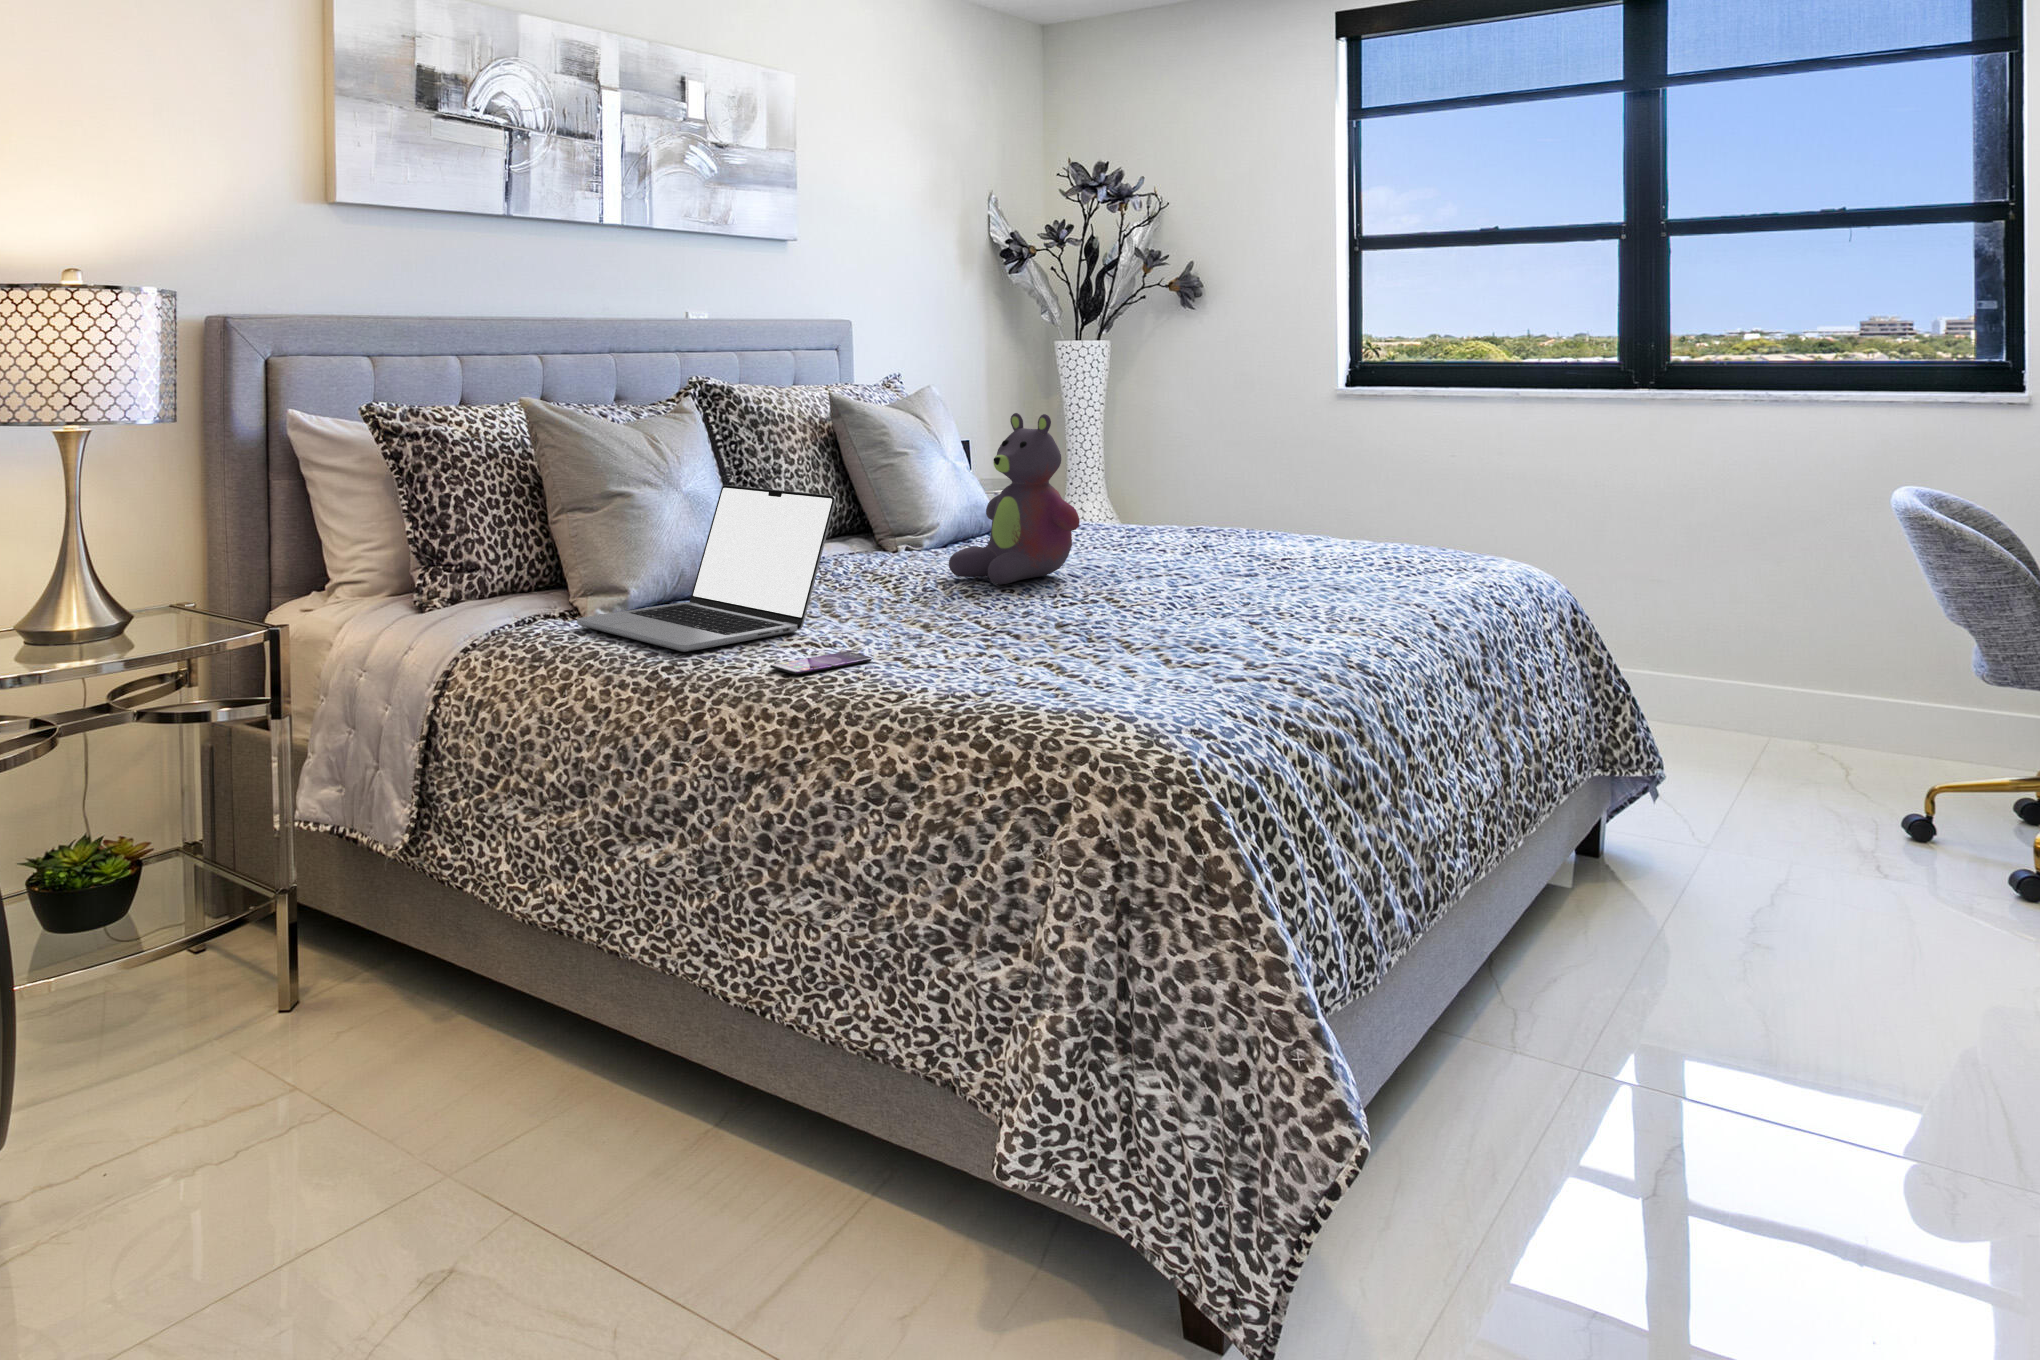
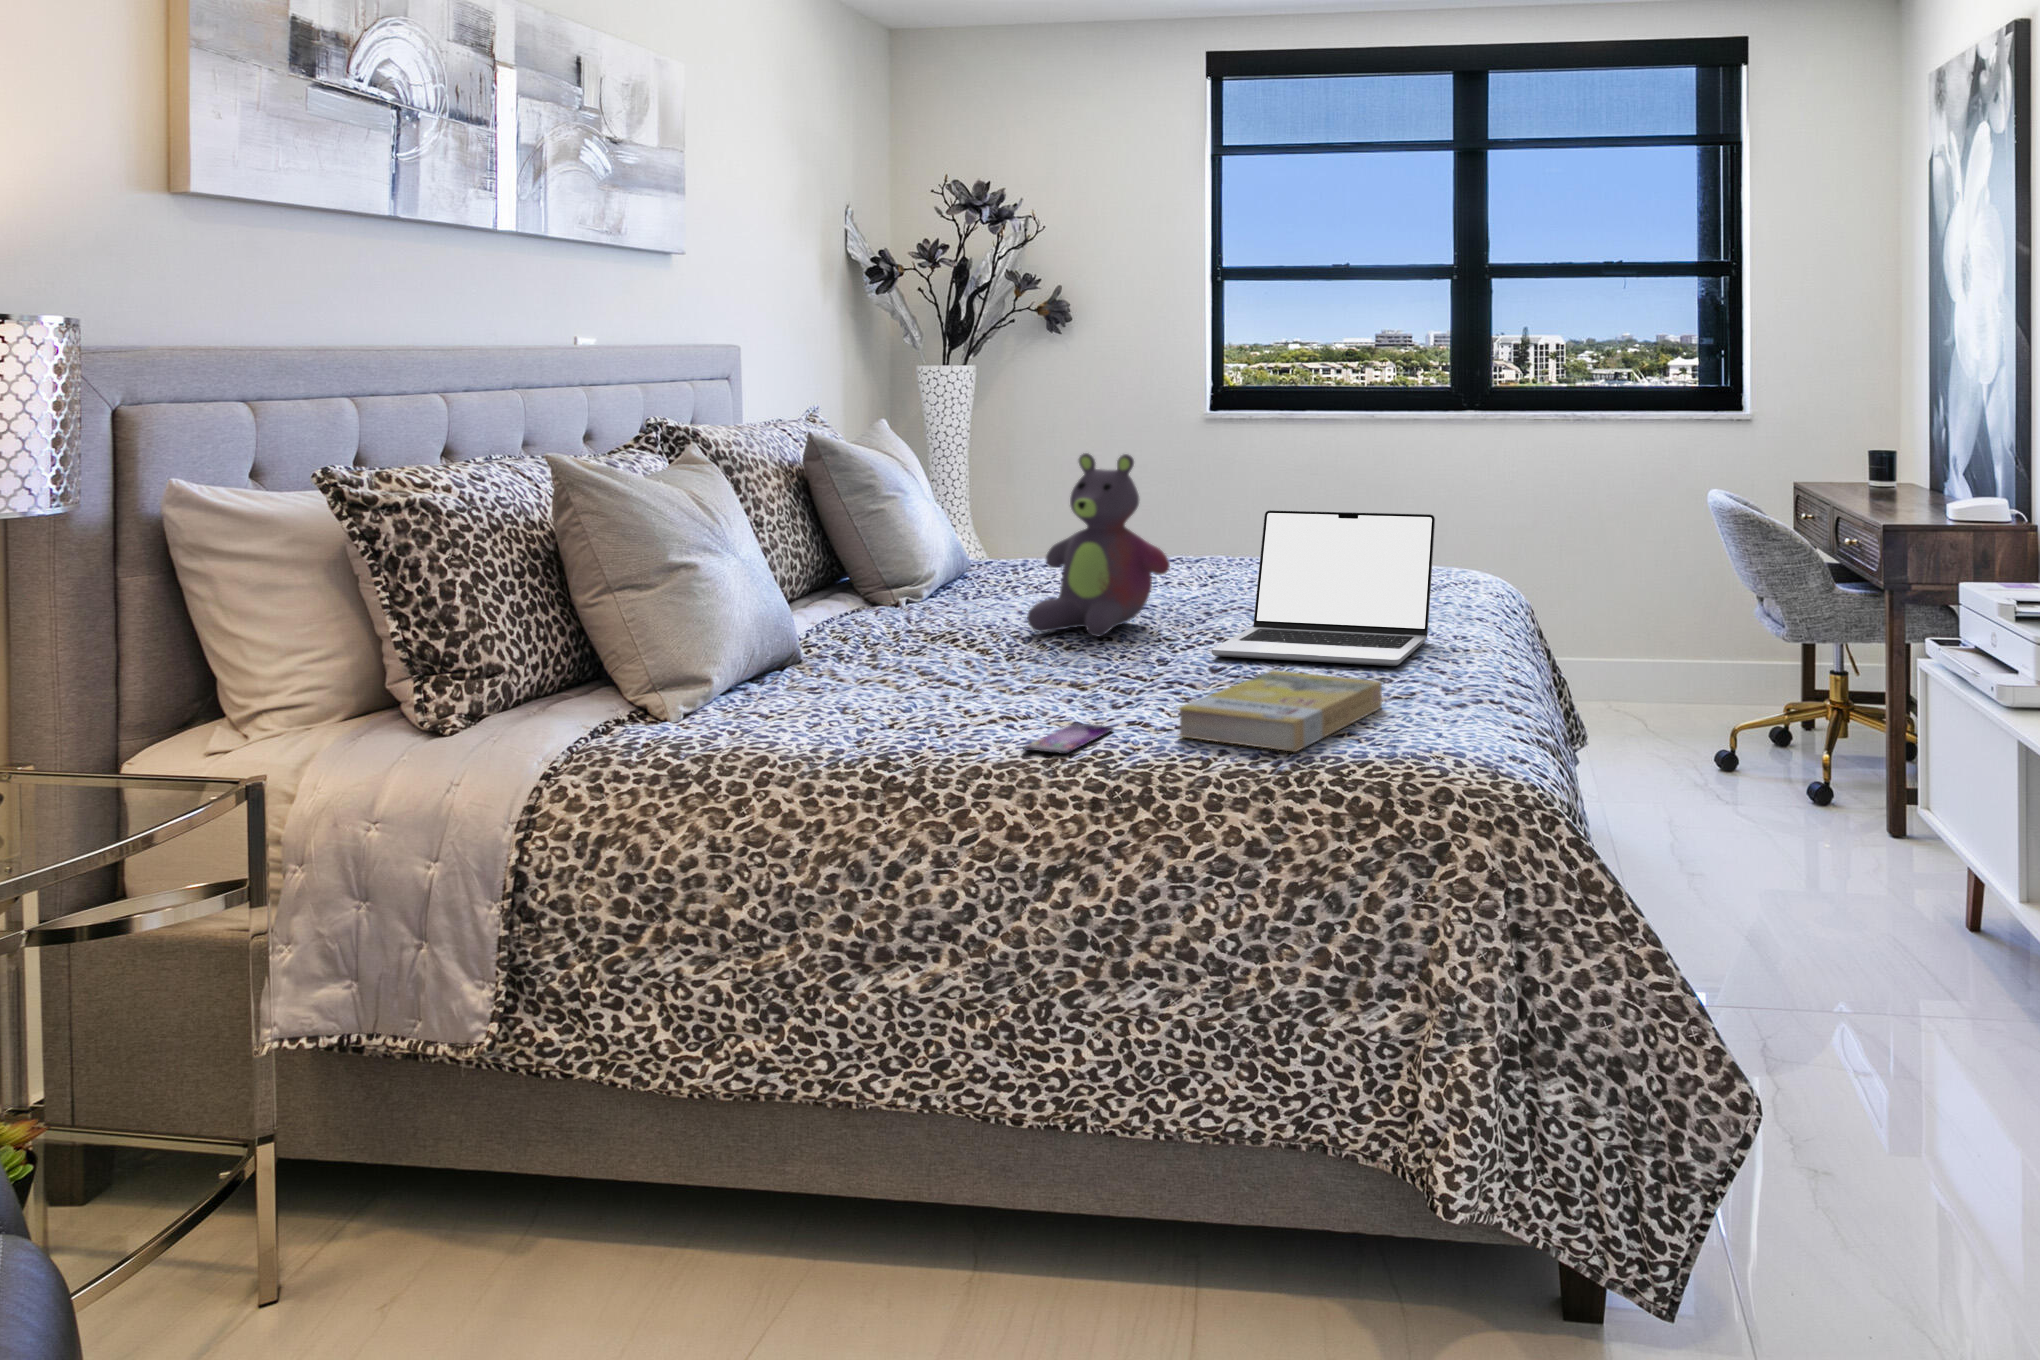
laptop: present [577,485,836,652] -> present [1212,510,1435,666]
book: none [908,623,1141,696] -> present [1178,671,1382,752]

